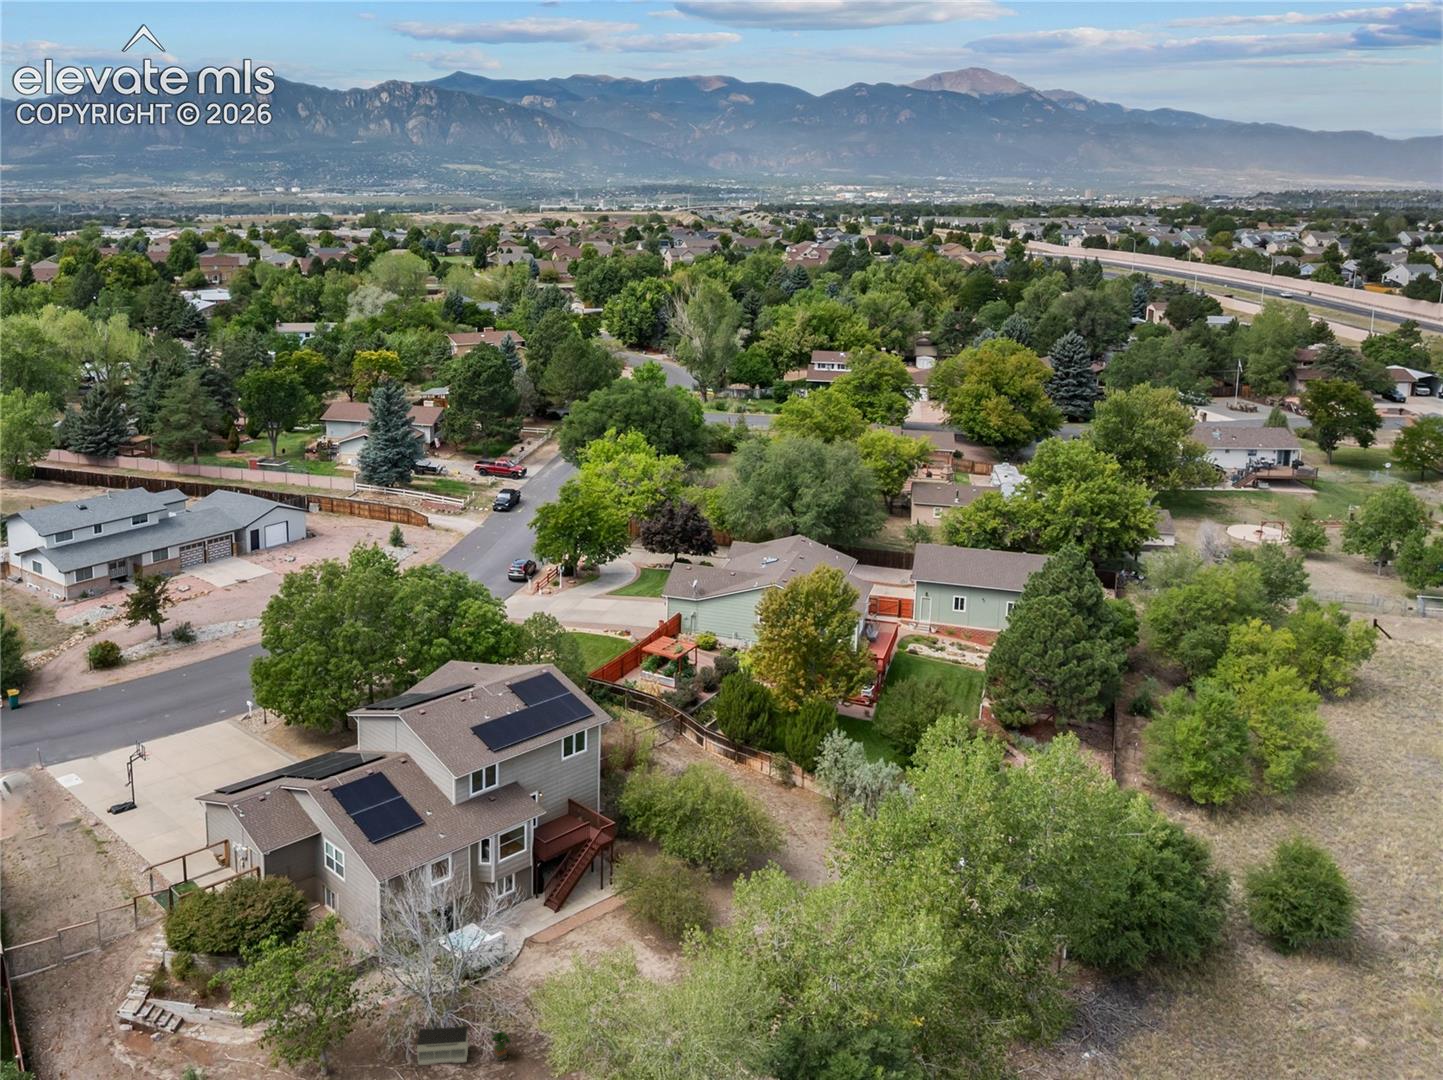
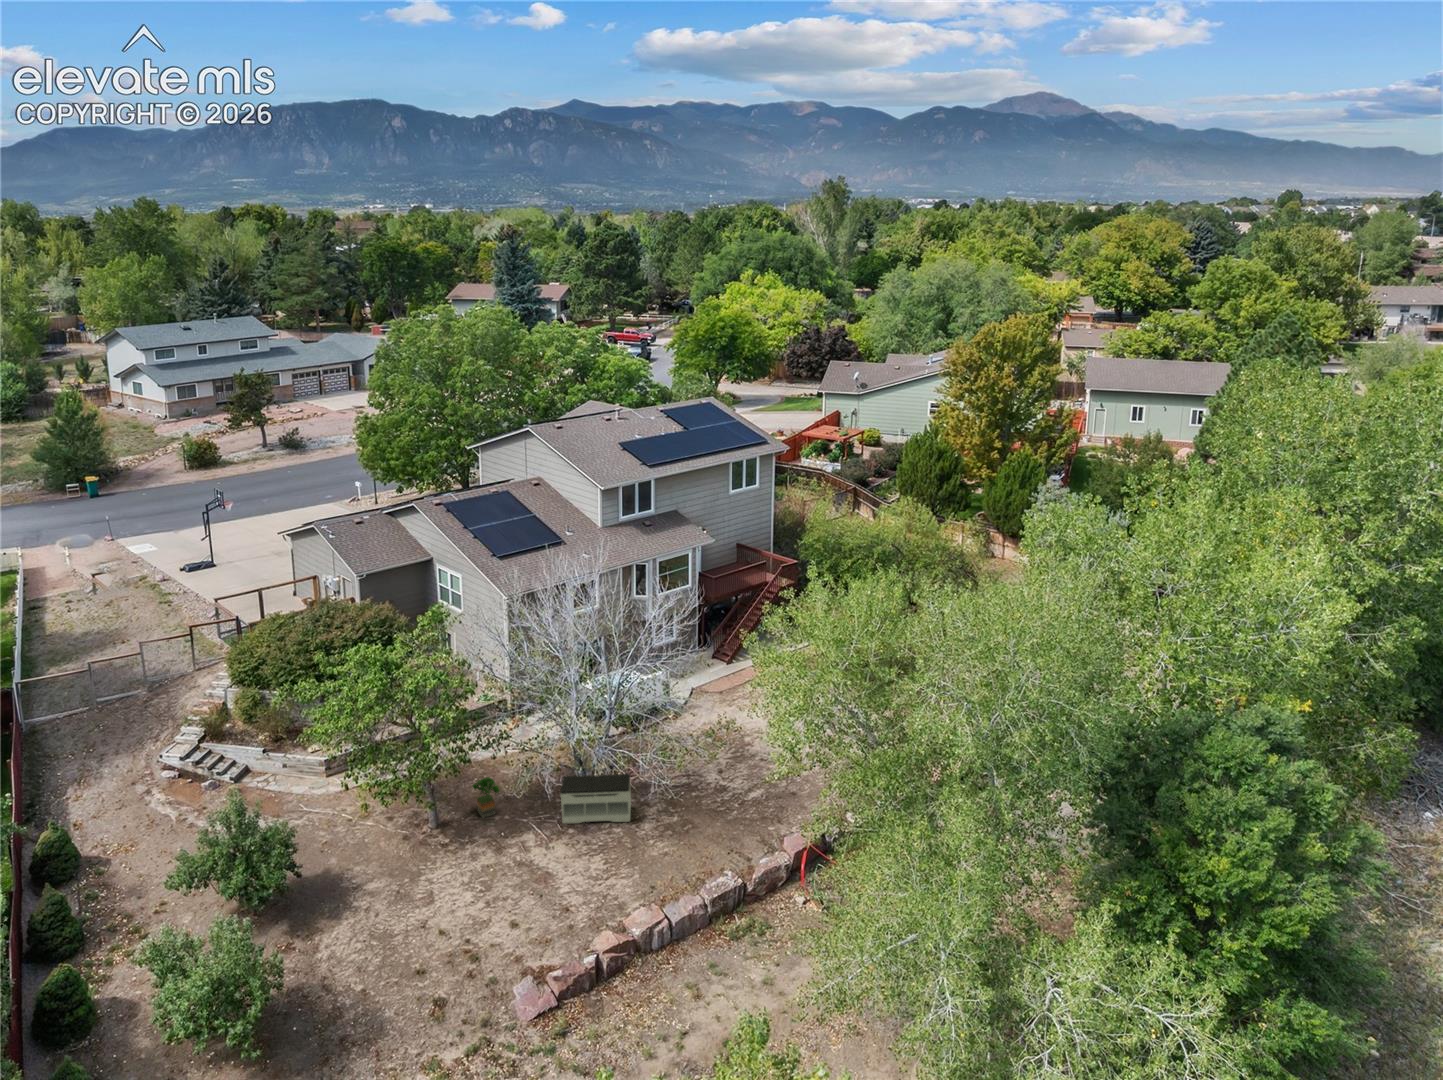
potted tree: present [491,1031,510,1061] -> present [473,777,499,818]

